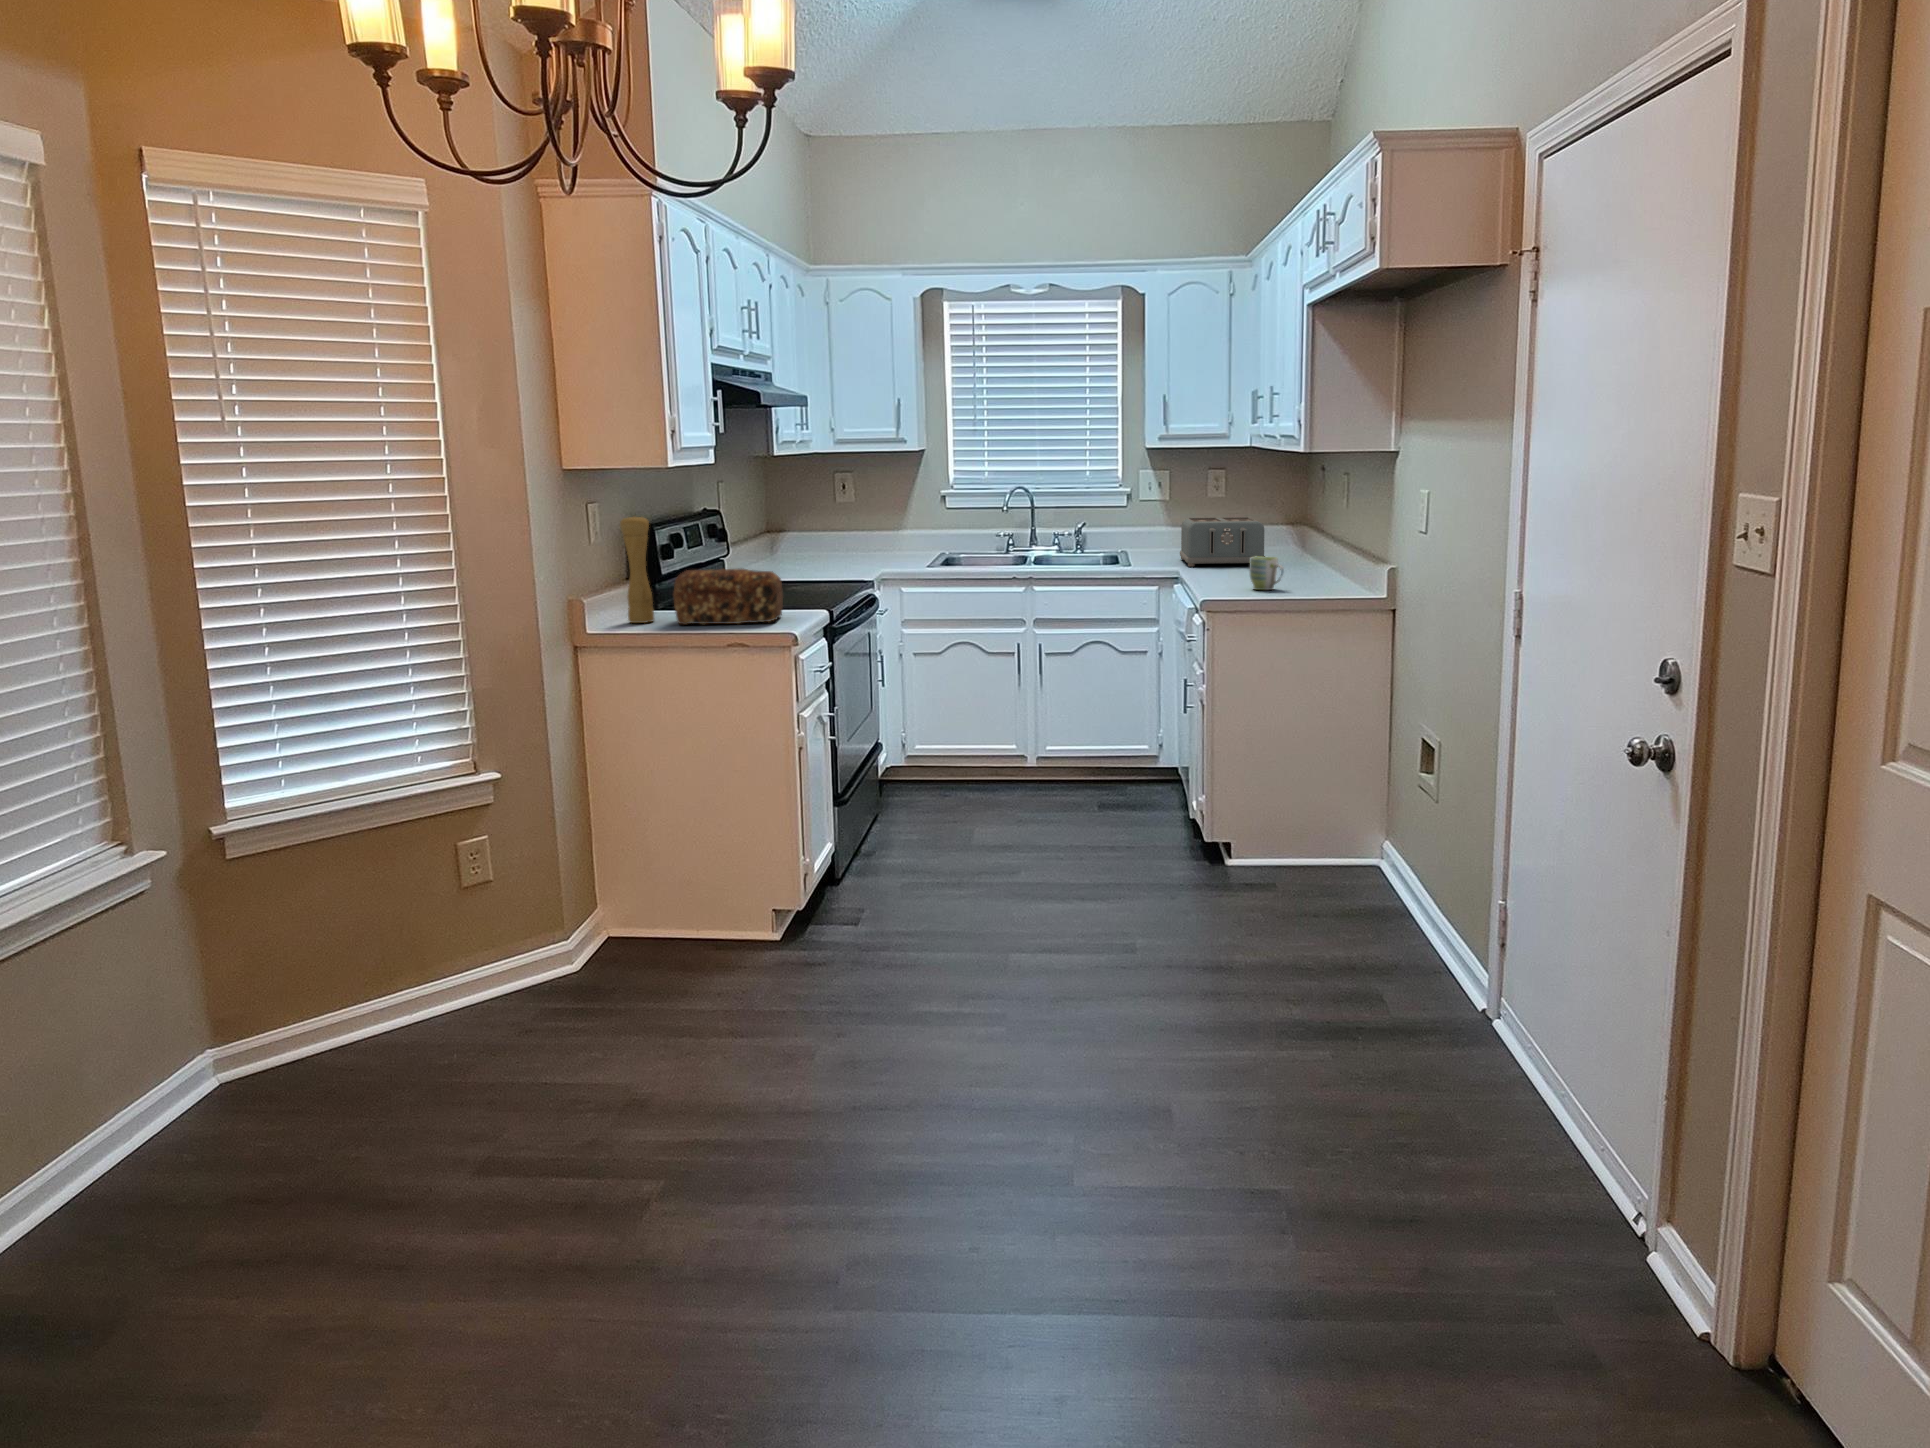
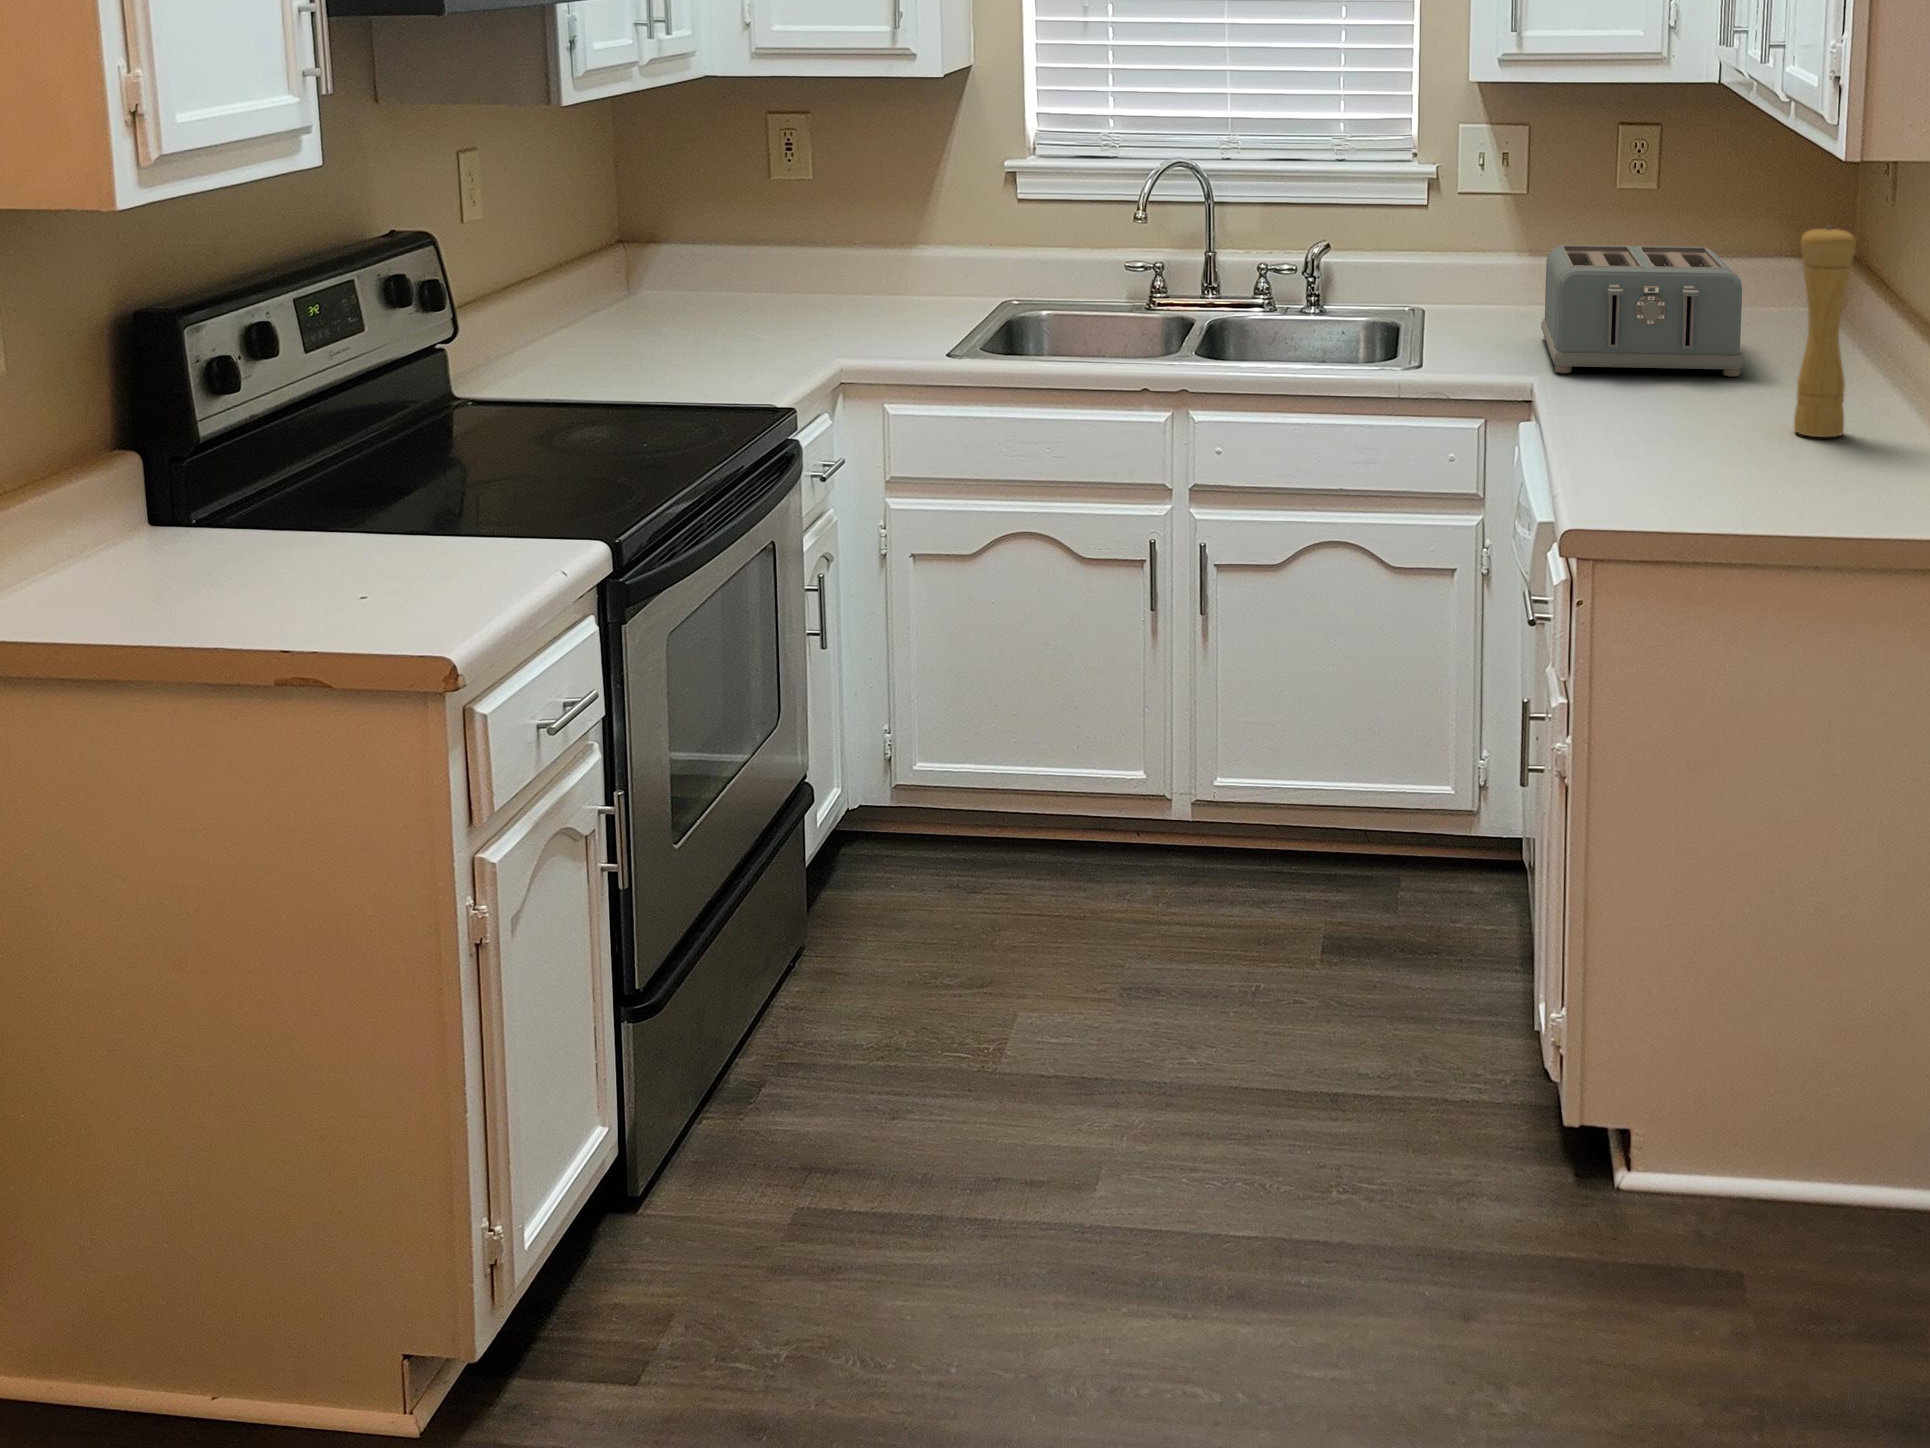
pepper mill: present [620,515,654,623] -> present [1794,226,1856,437]
mug: present [1249,557,1284,590] -> none [1696,406,1785,499]
bread loaf: present [674,569,783,625] -> none [144,460,459,617]

